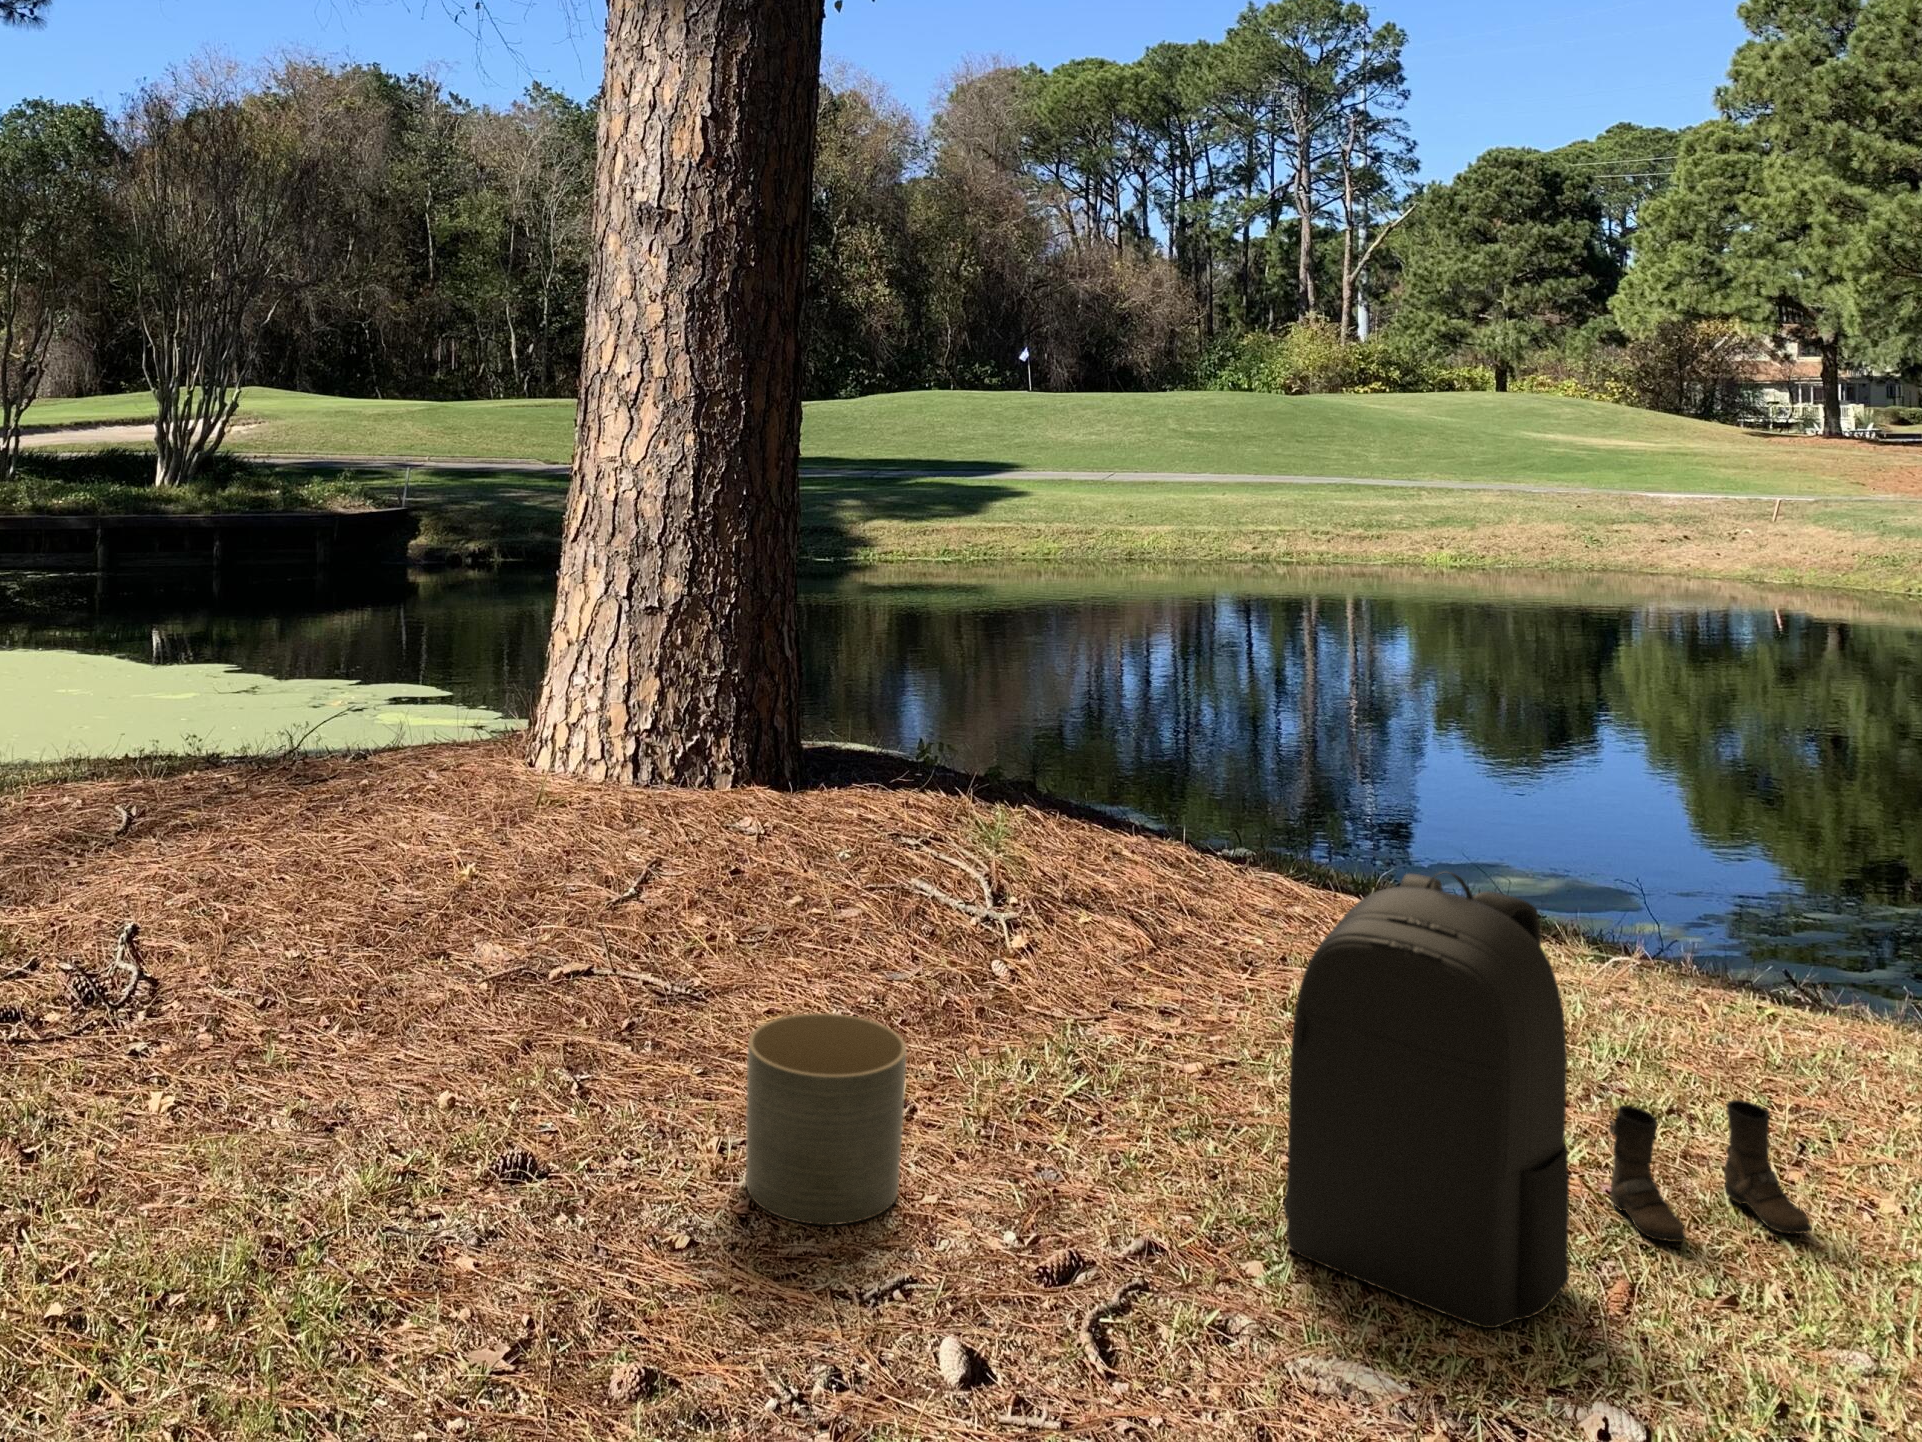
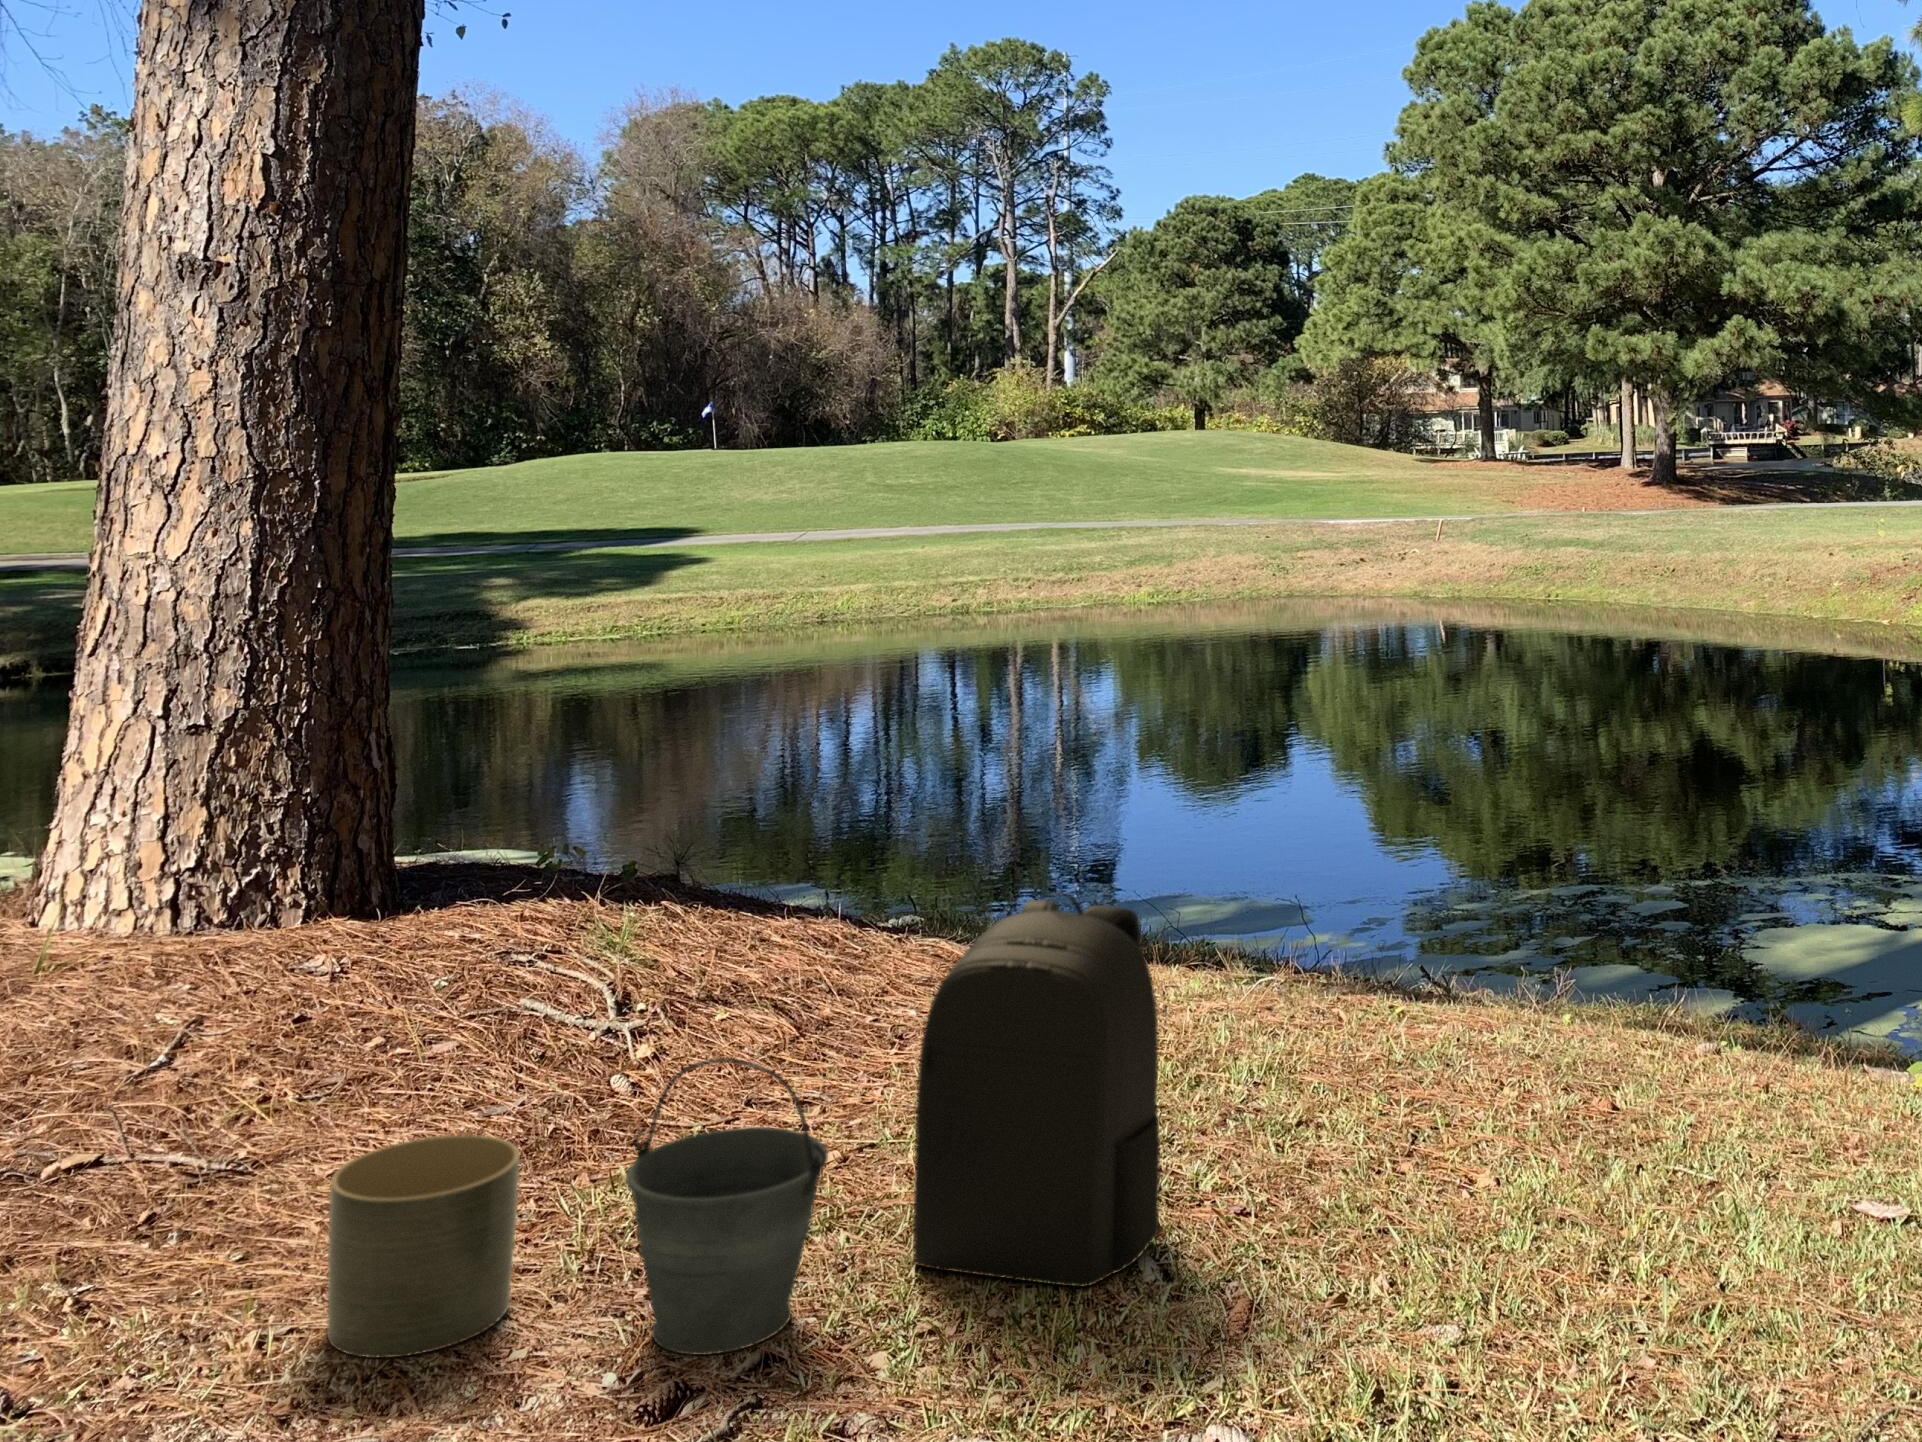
bucket: none [1002,993,1201,1303] -> present [626,1058,828,1355]
boots: present [1610,1100,1812,1242] -> none [1204,1054,1359,1185]

